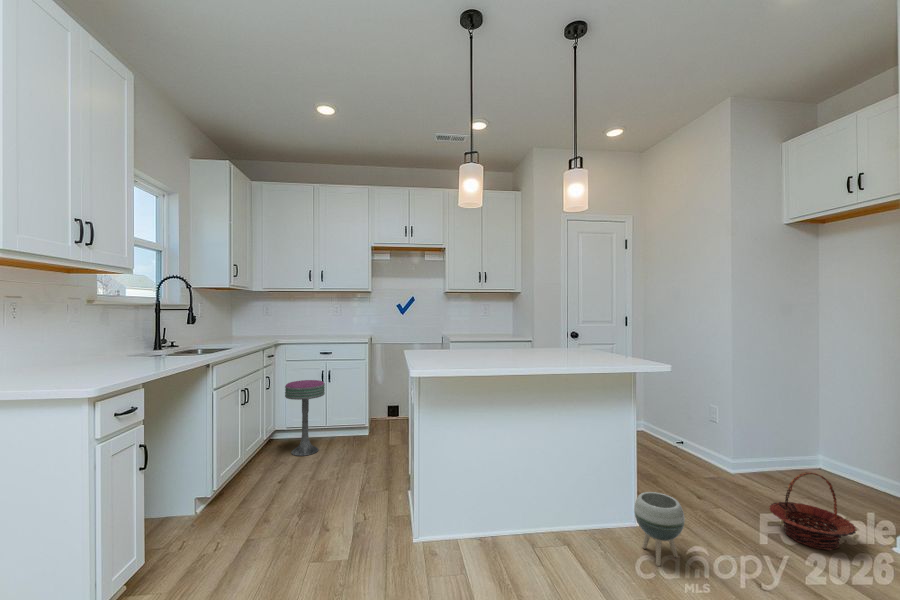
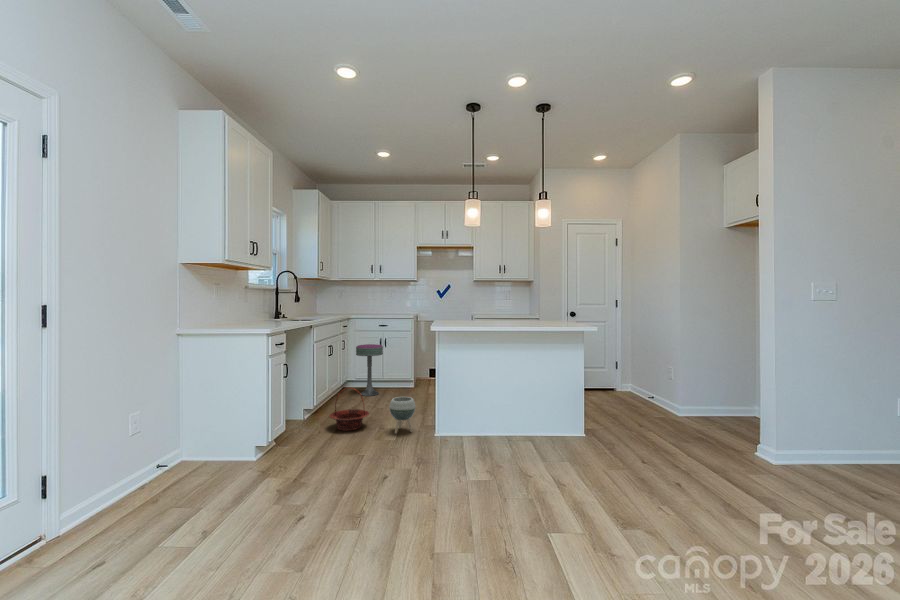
basket: present [769,473,857,550] -> present [329,388,369,431]
planter: present [634,492,685,566] -> present [390,397,415,434]

